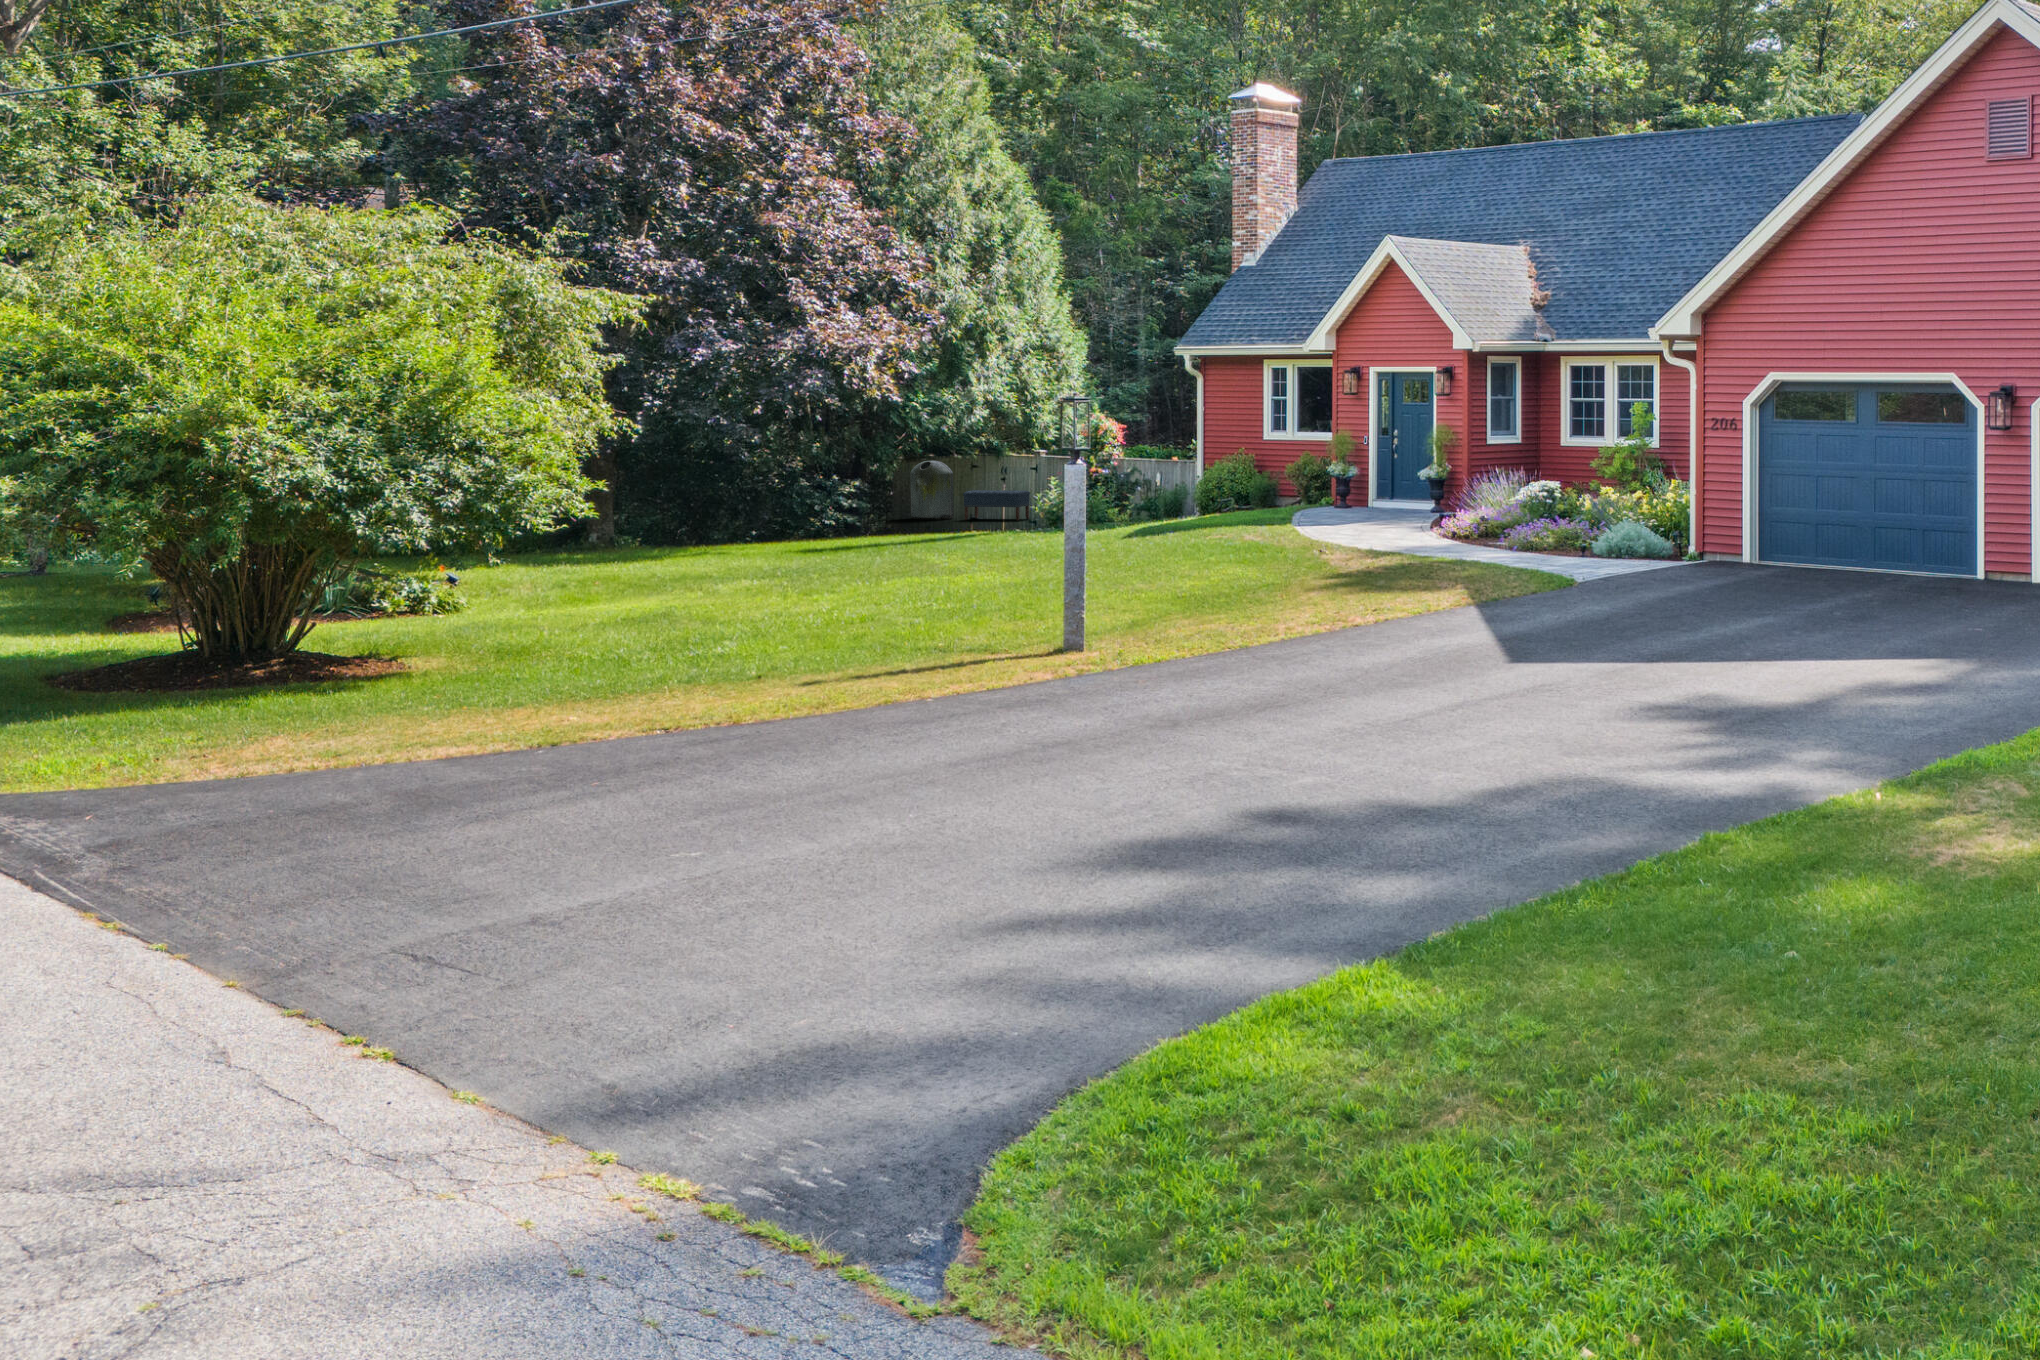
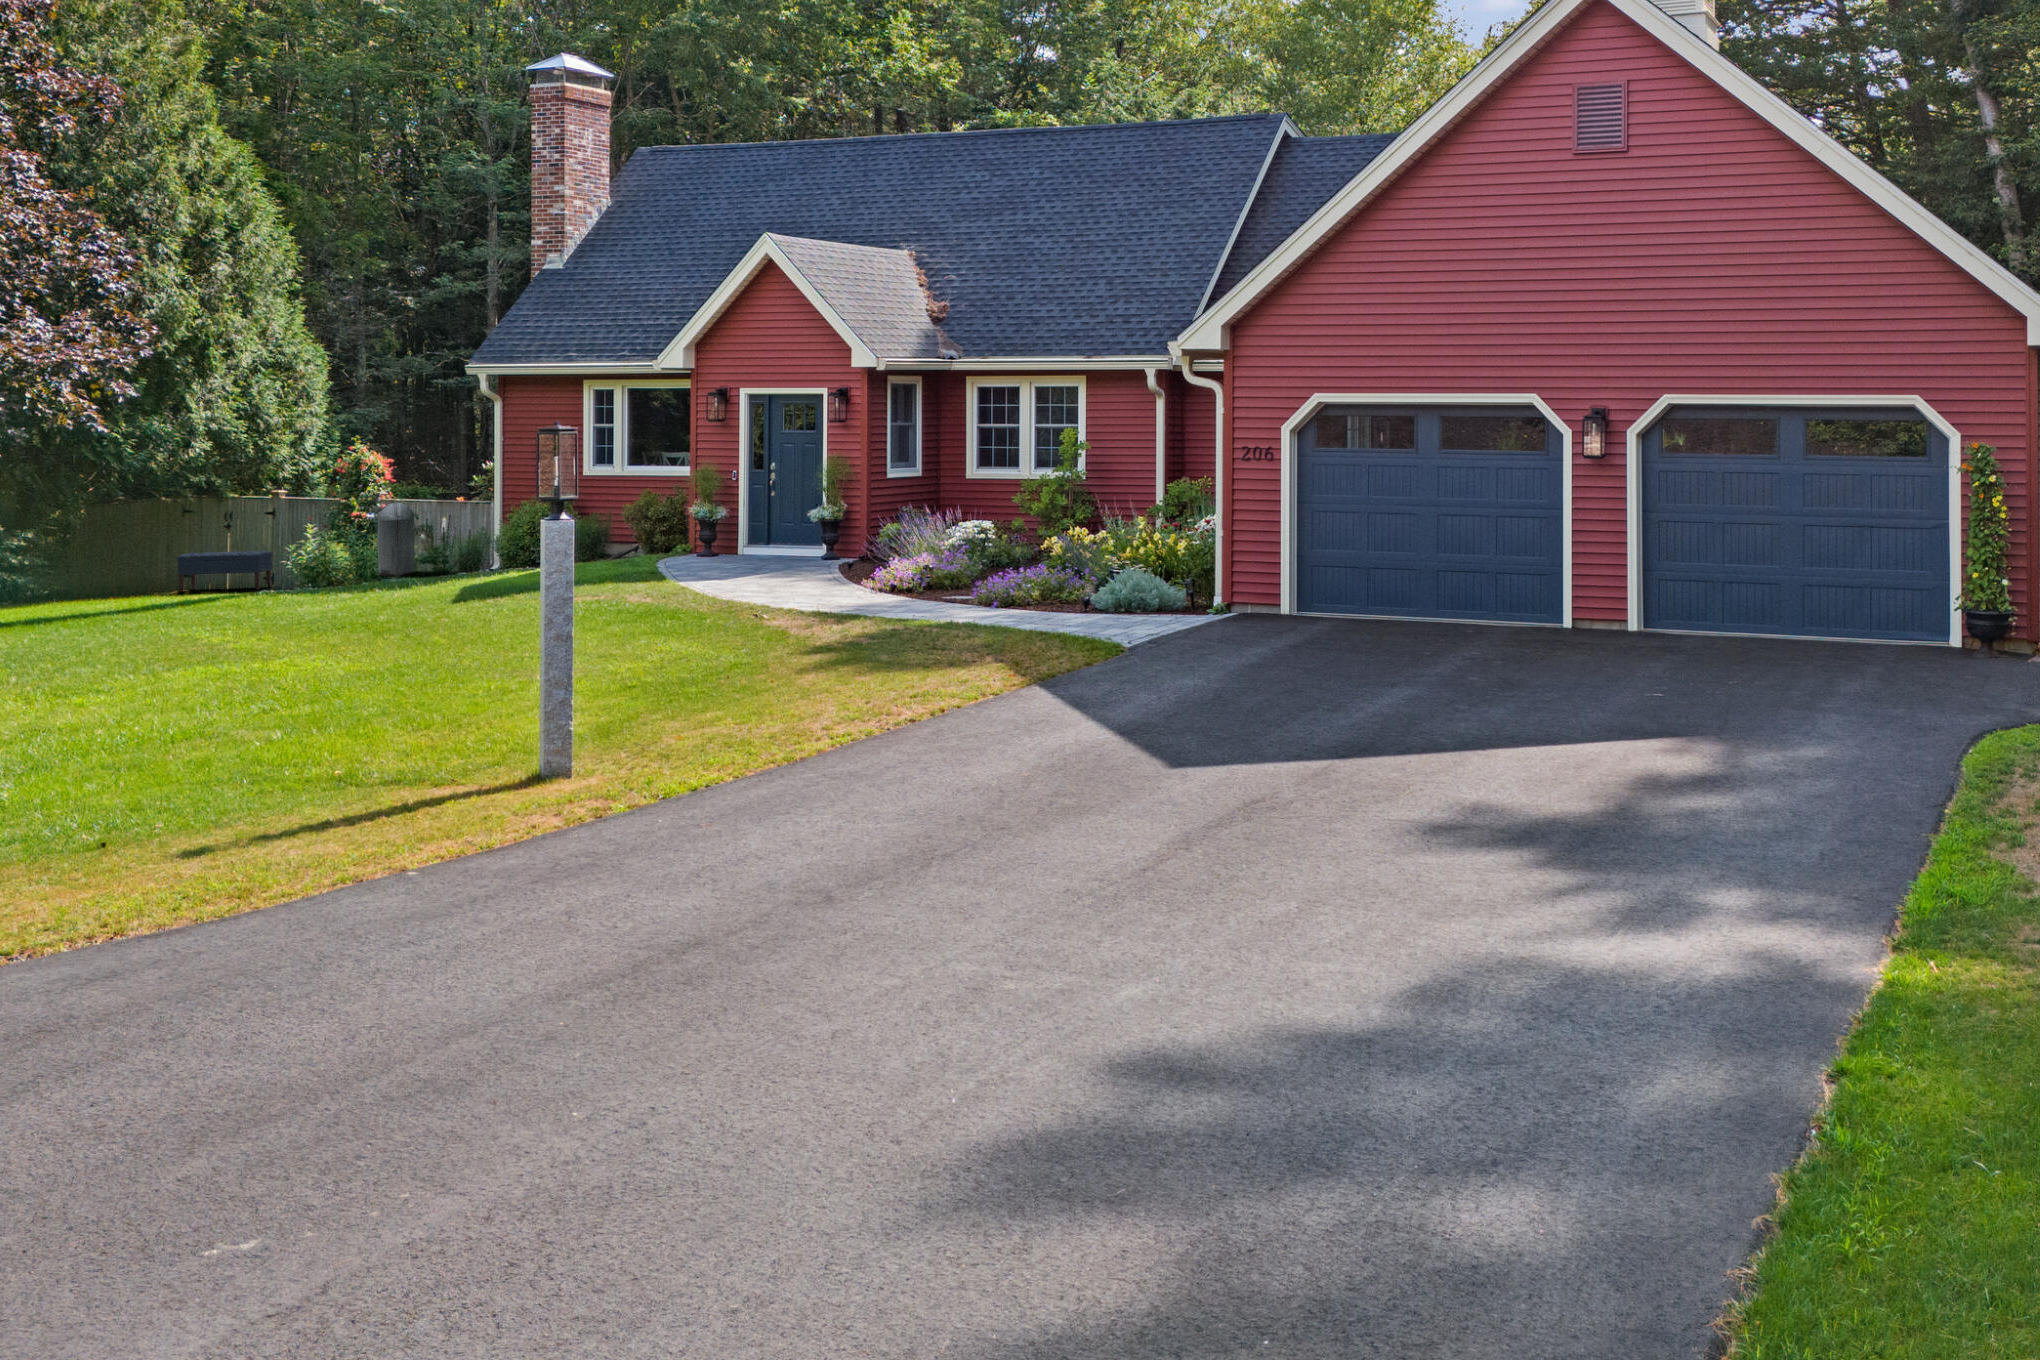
trash can: present [910,461,954,520] -> present [378,503,415,577]

